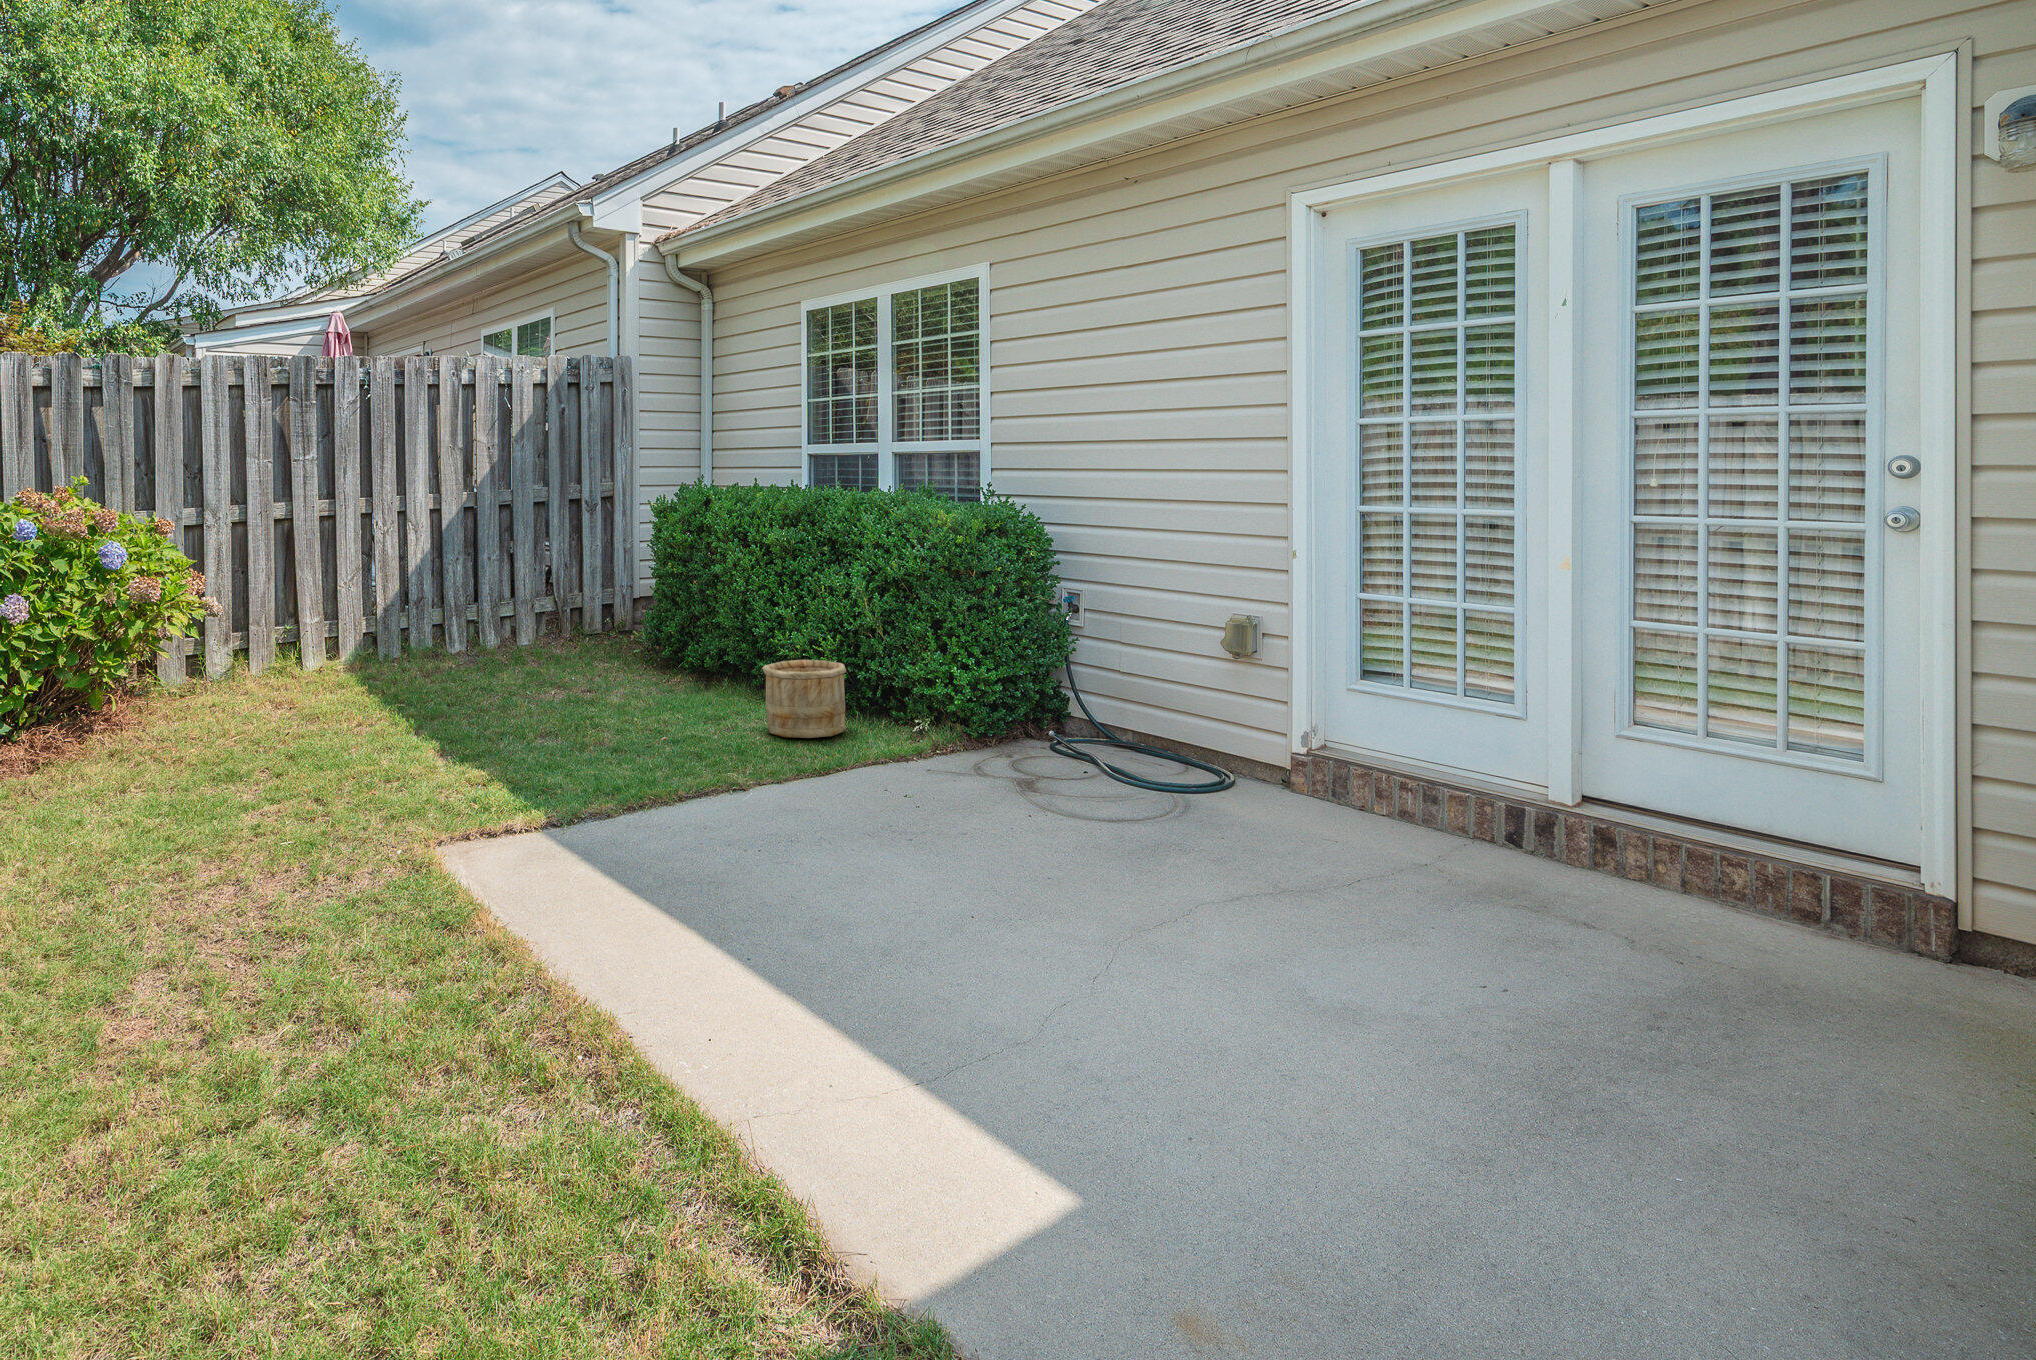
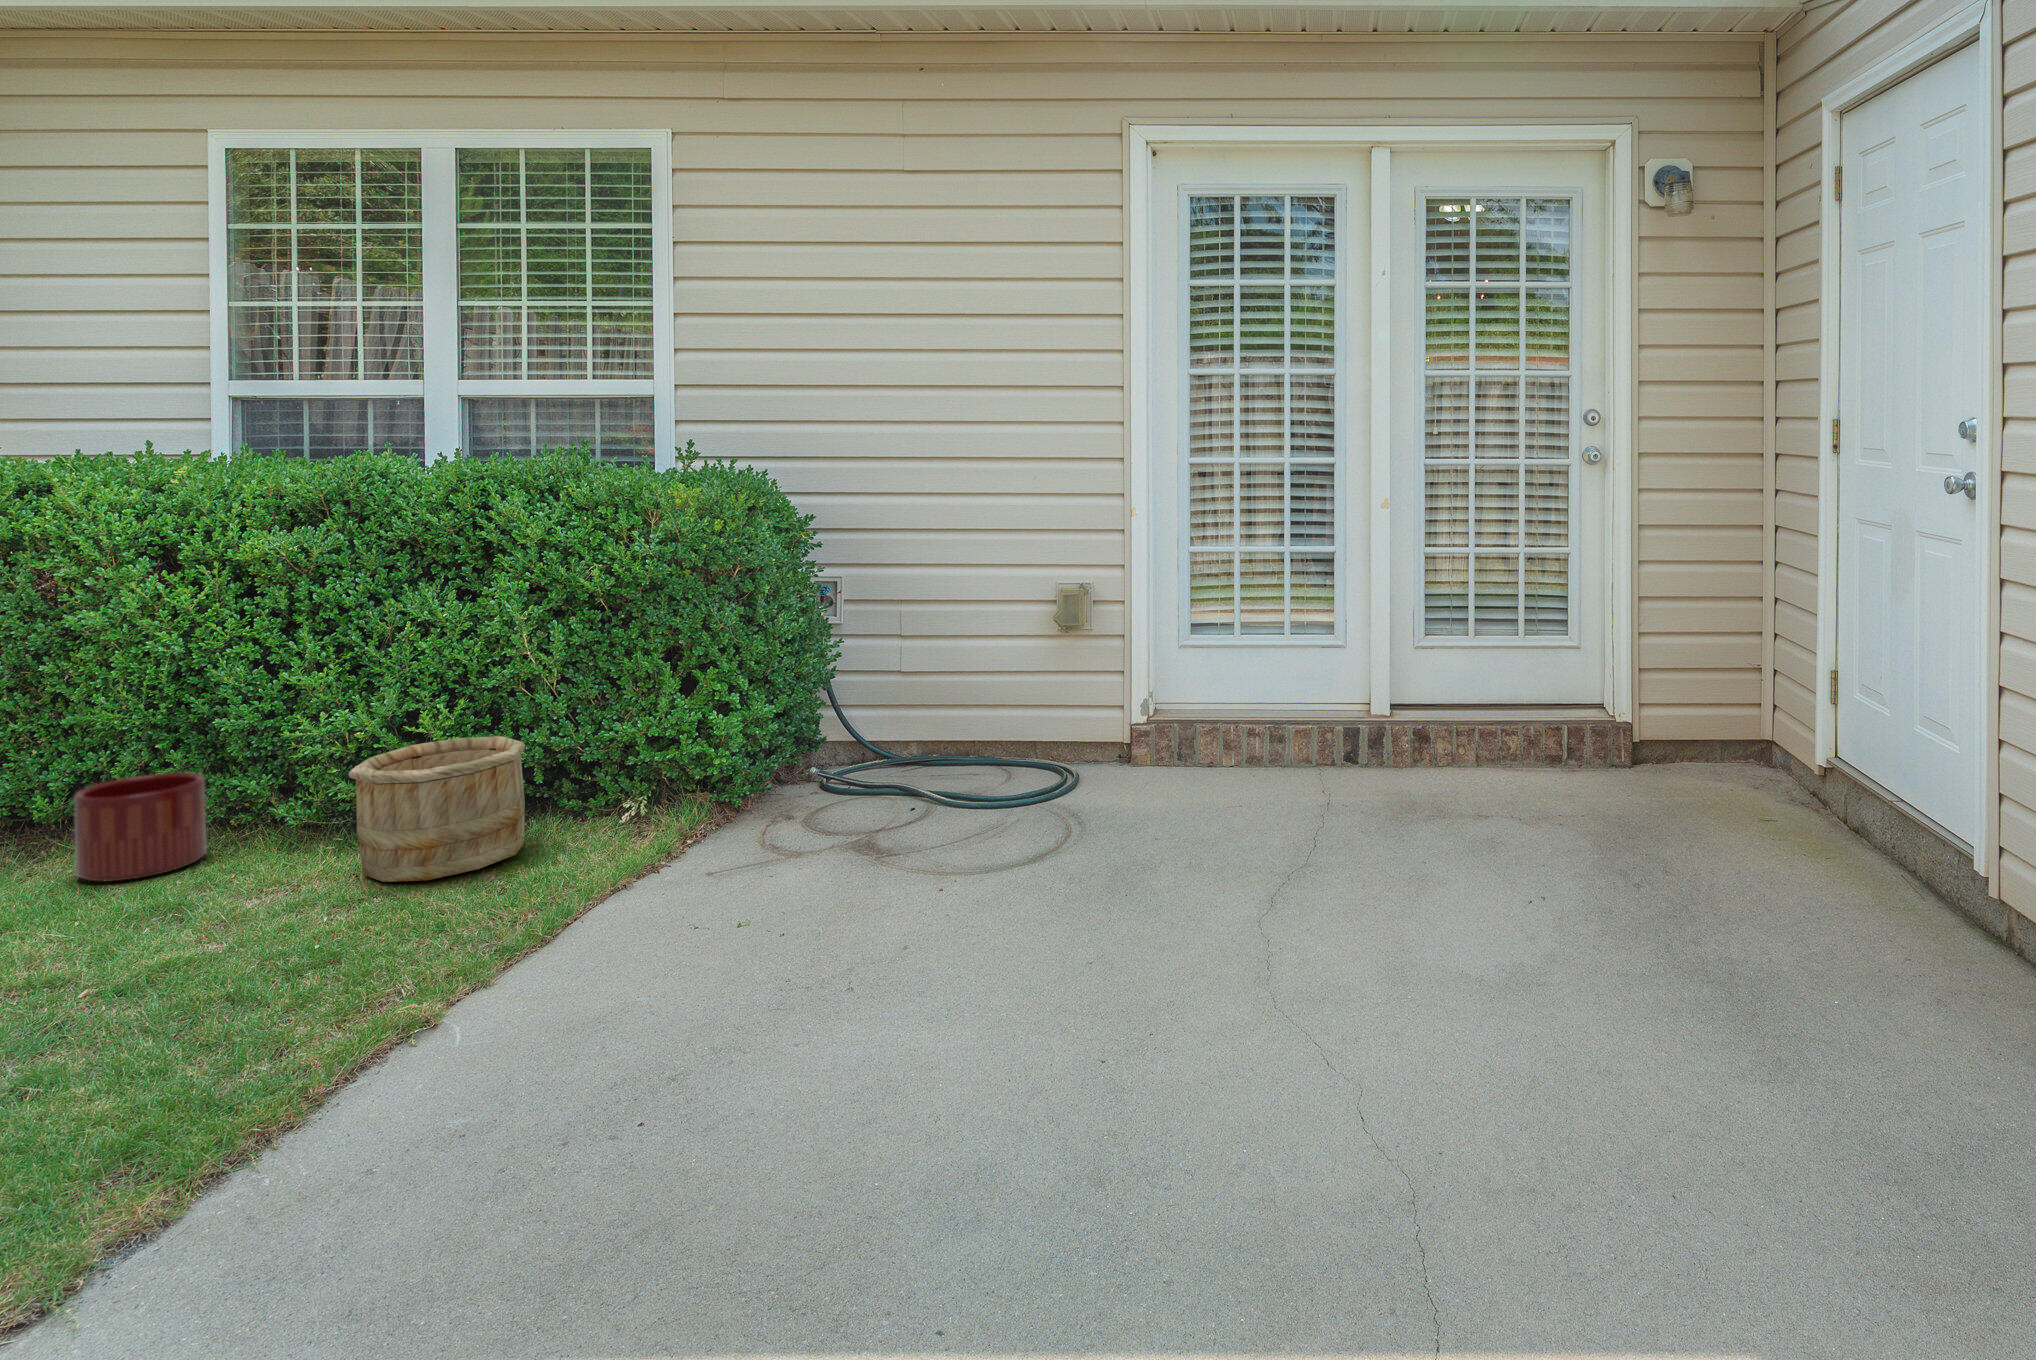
planter: none [685,655,735,707] -> present [74,773,206,882]

